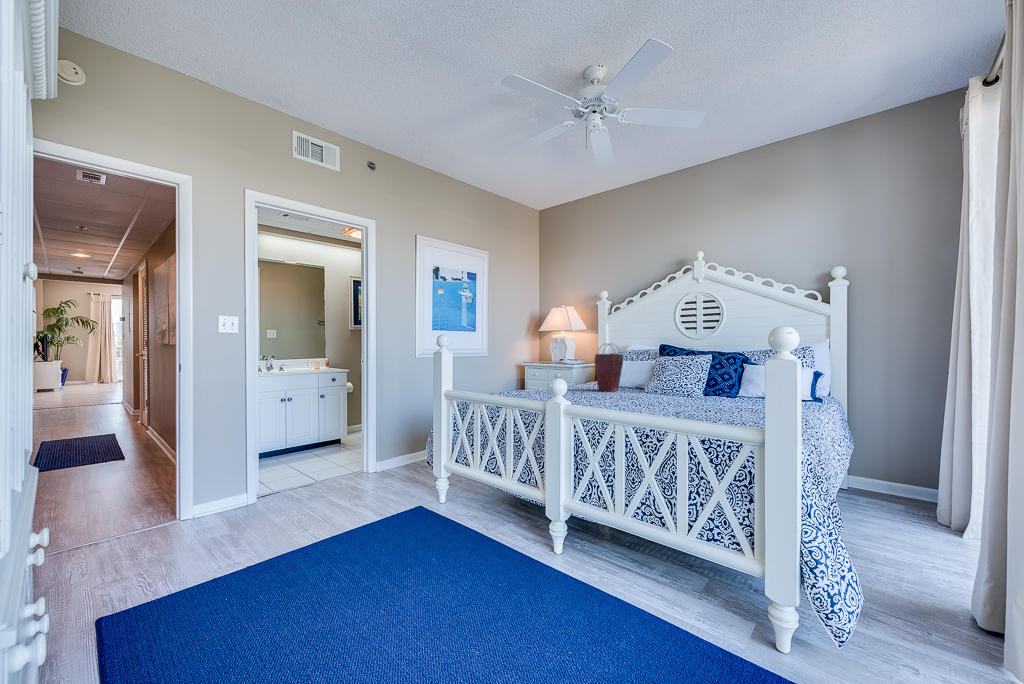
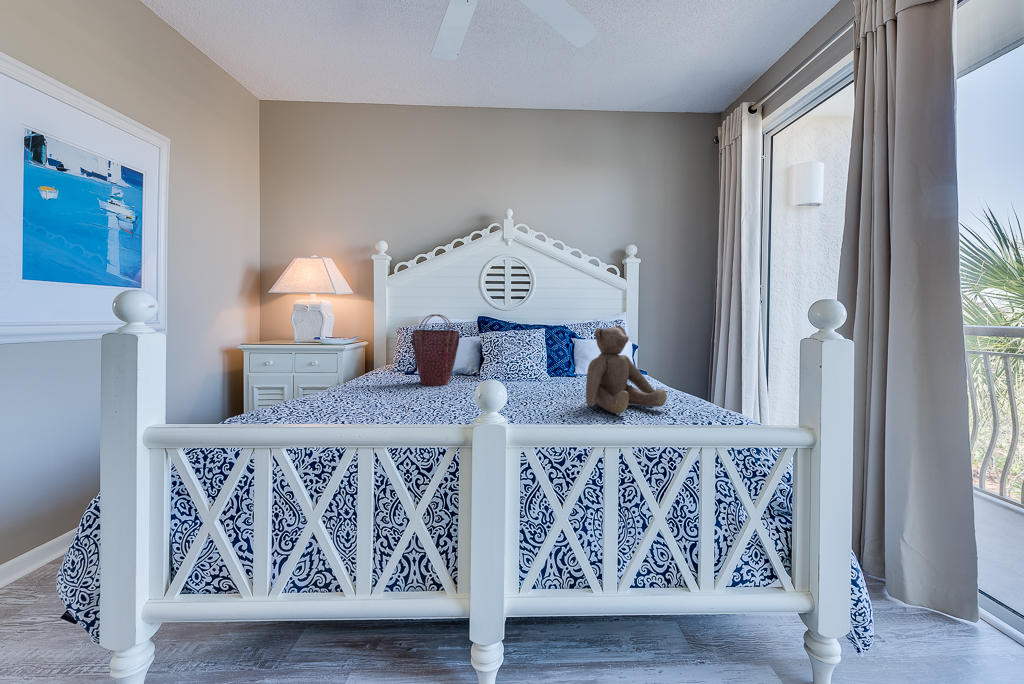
teddy bear: none [666,349,735,408] -> present [586,325,667,413]

